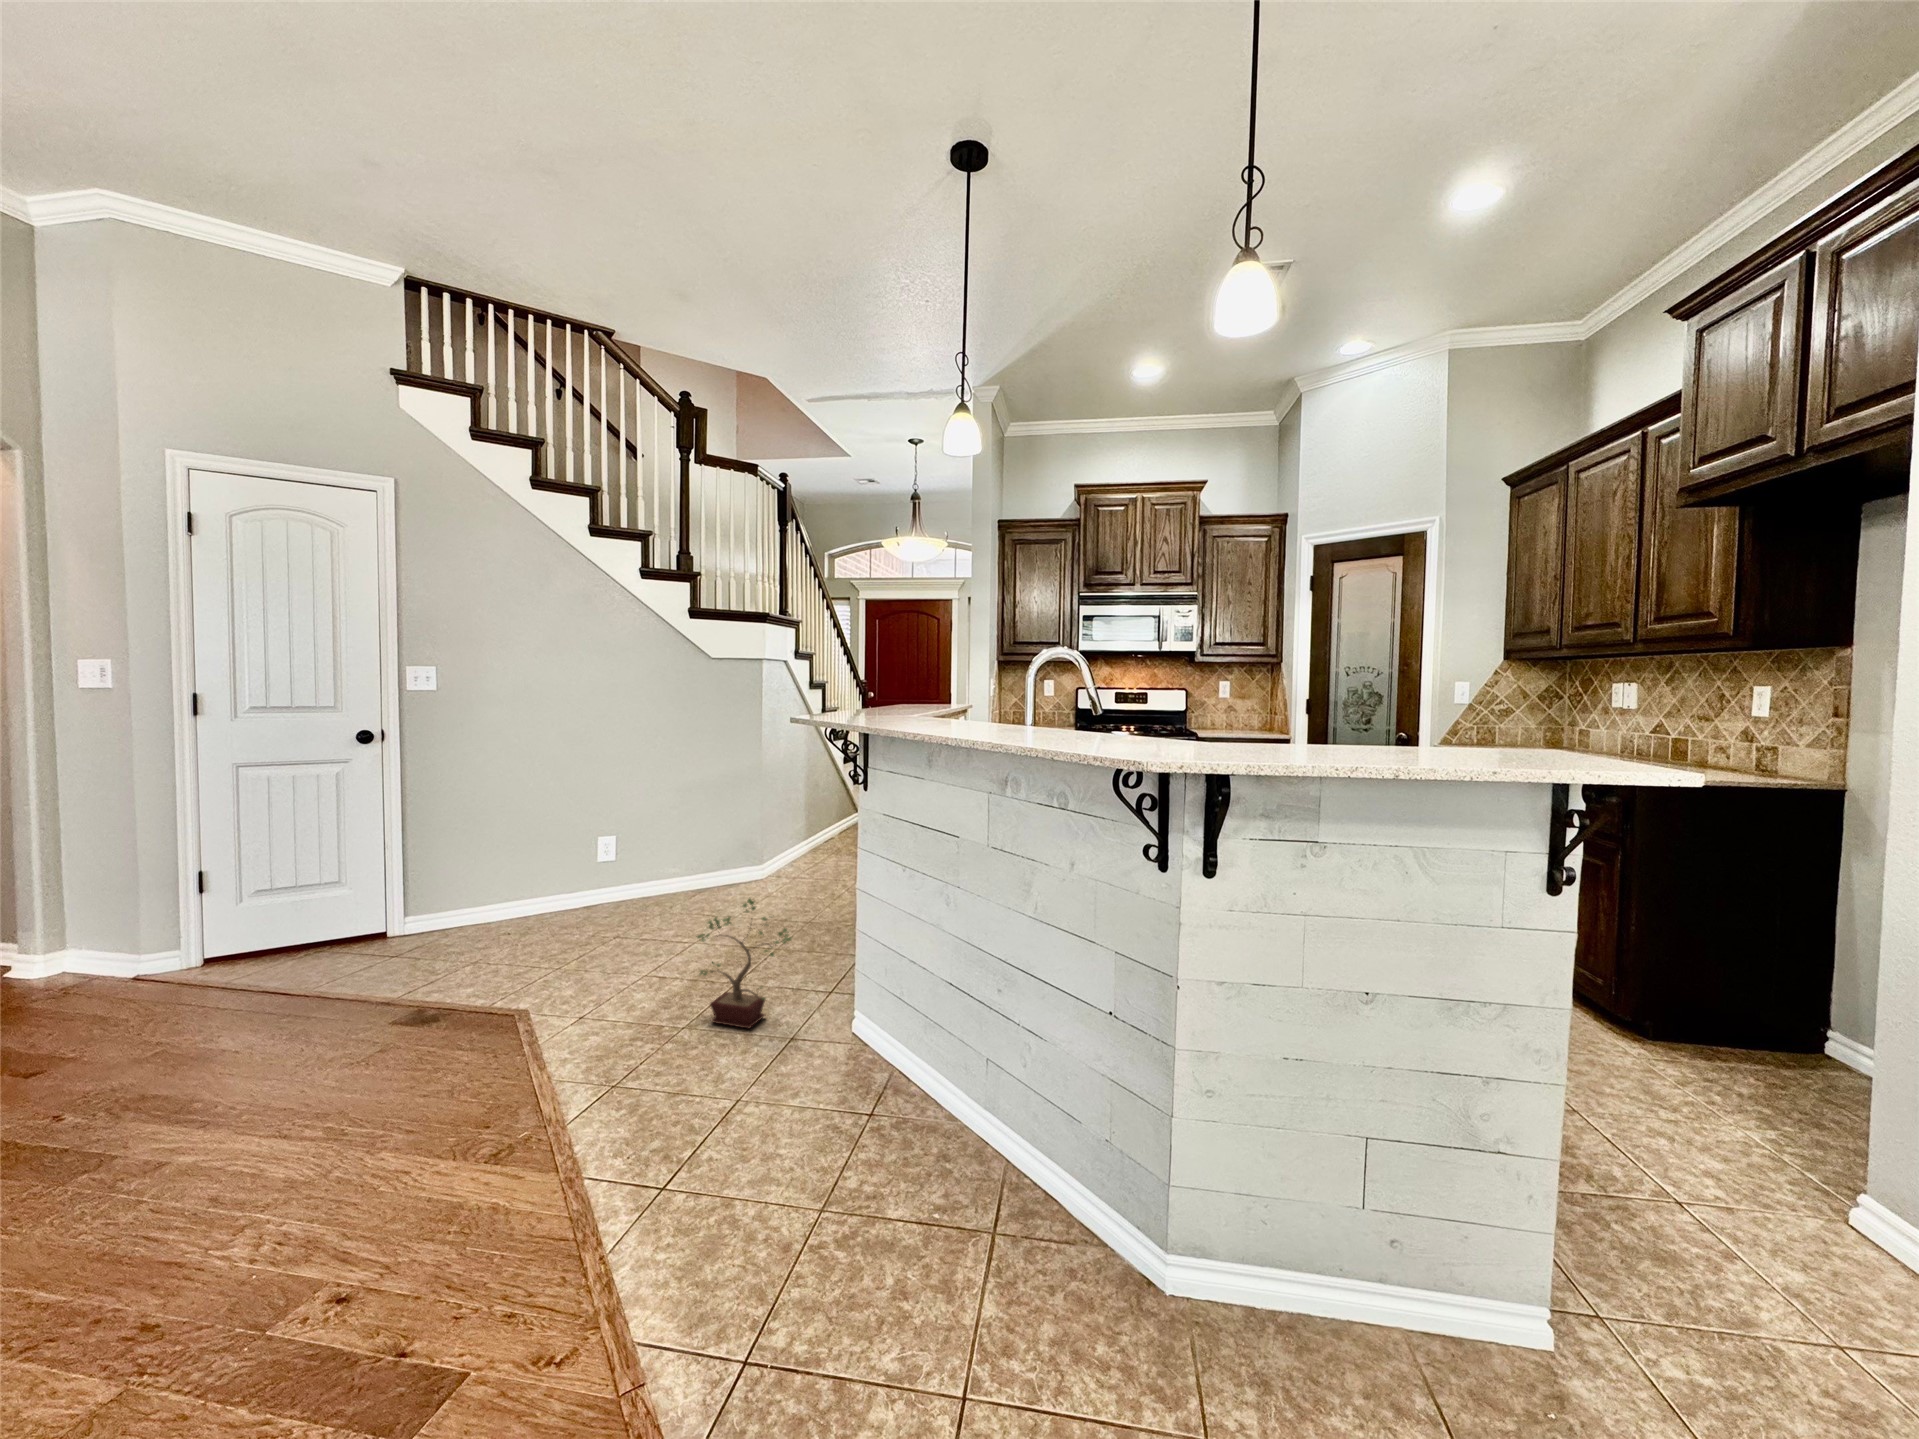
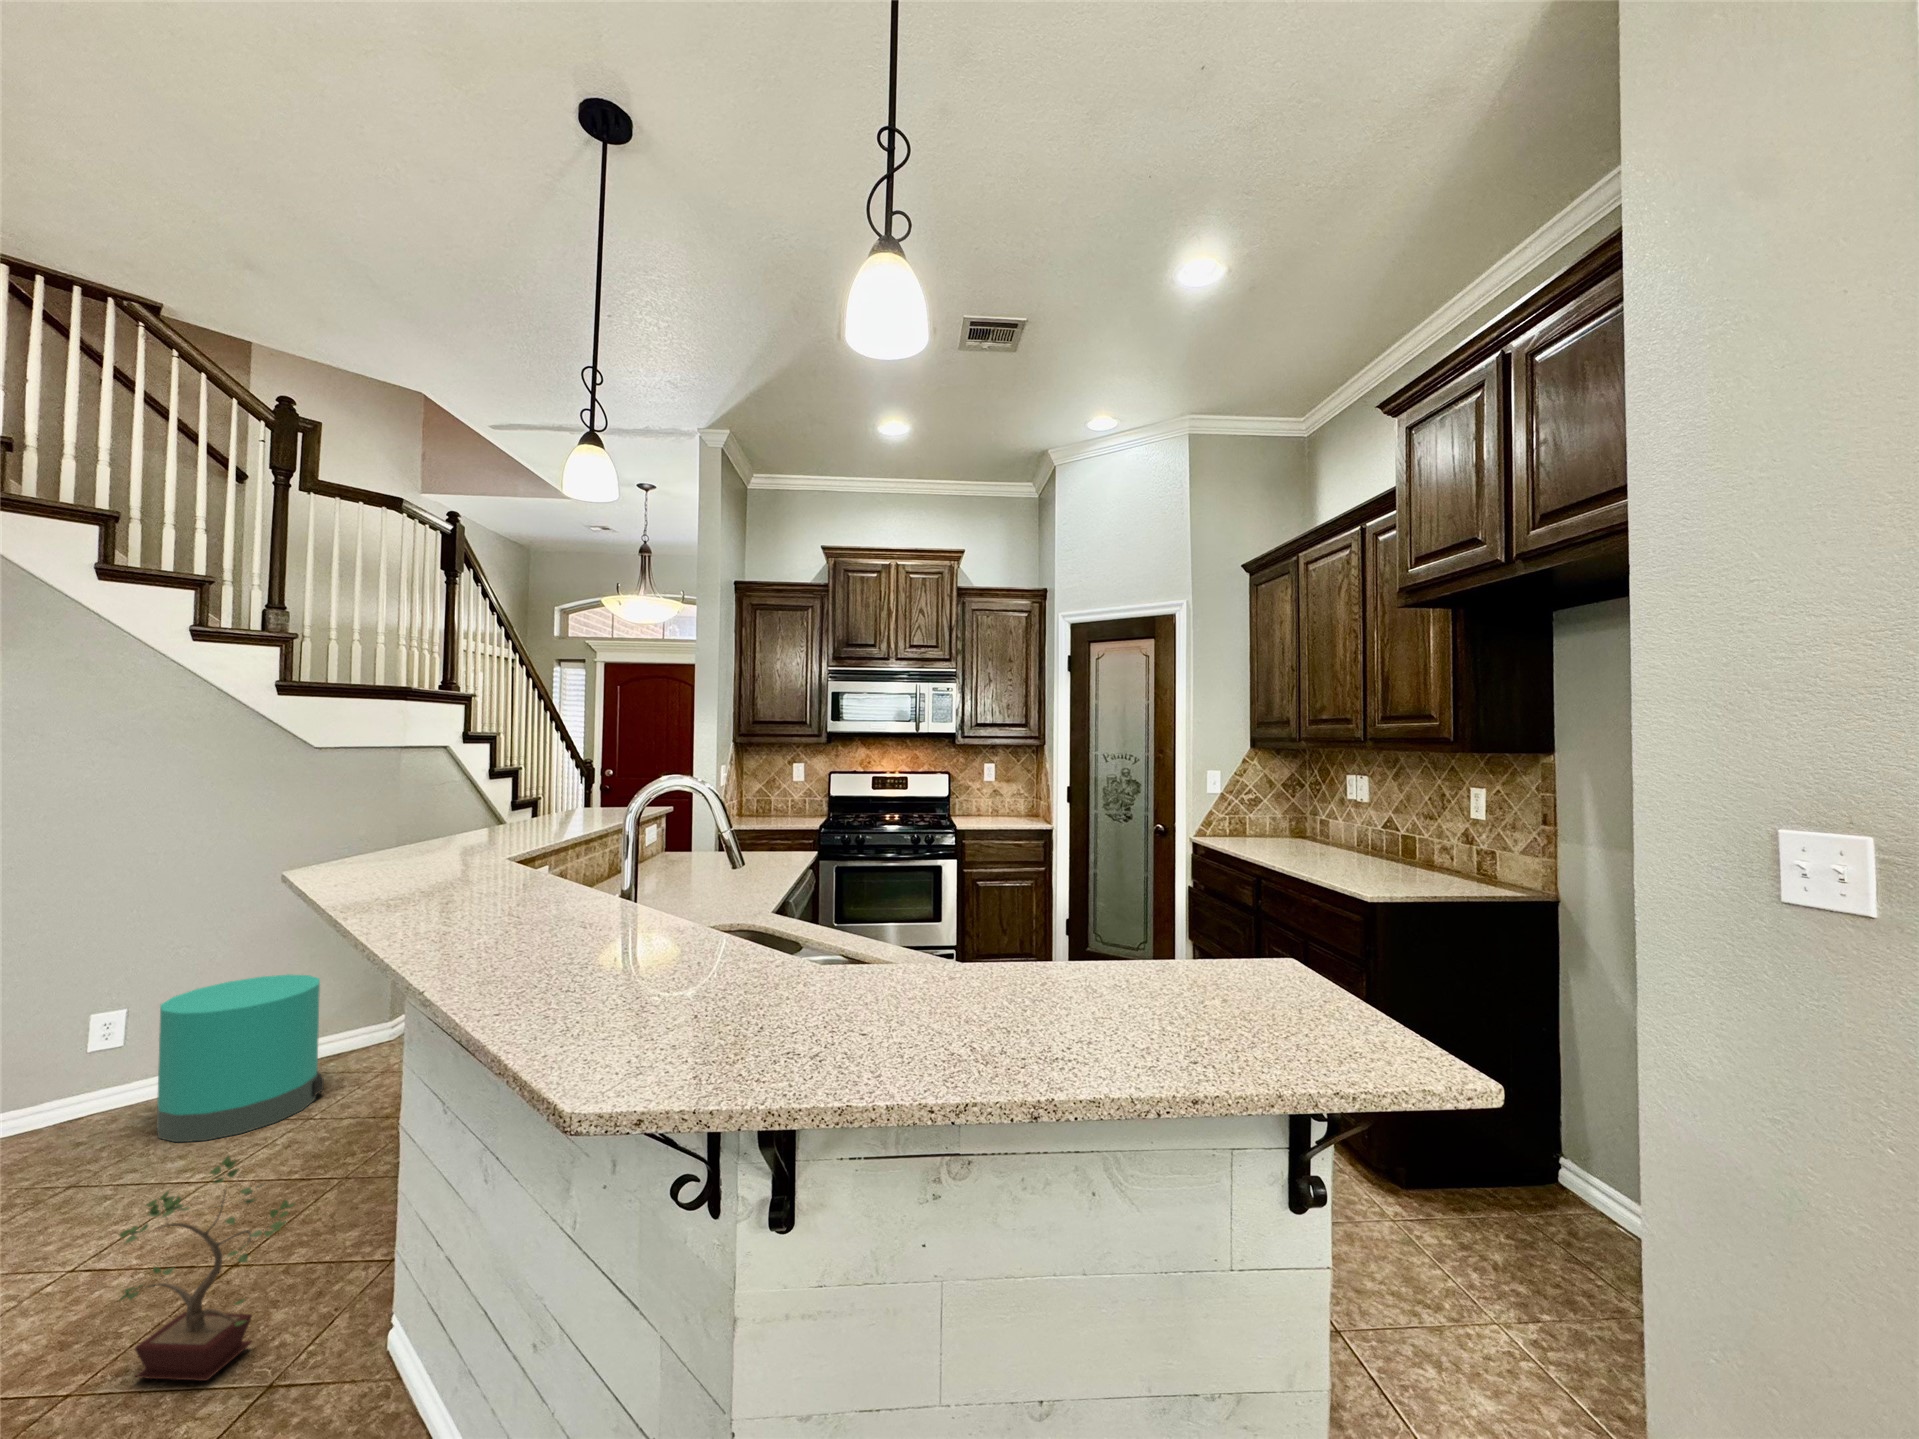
trash can: none [644,817,736,918] -> present [157,975,324,1142]

